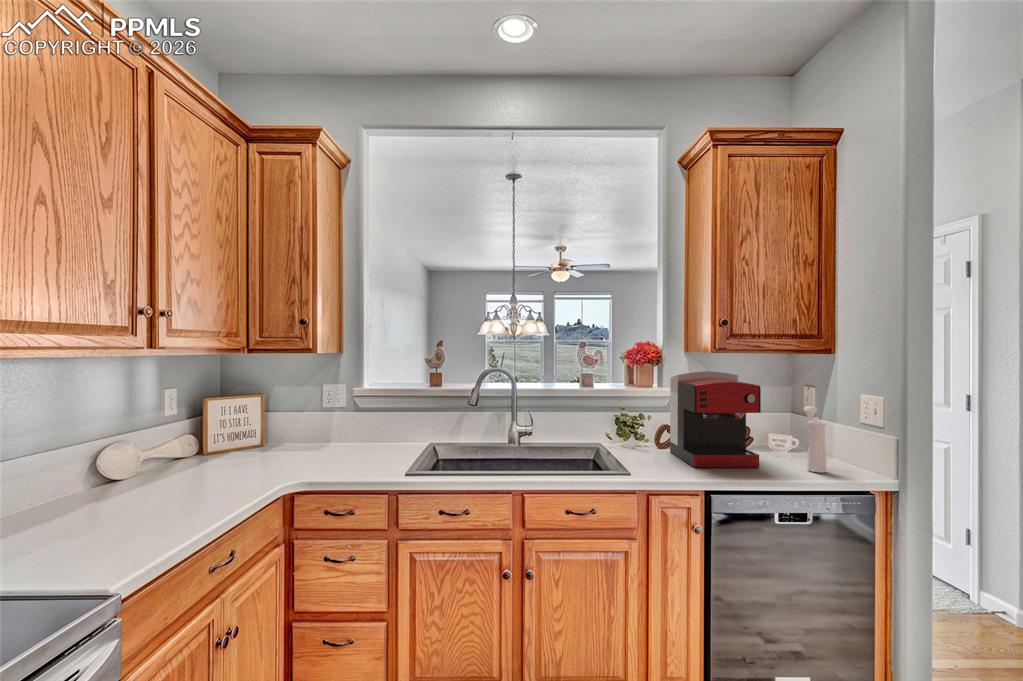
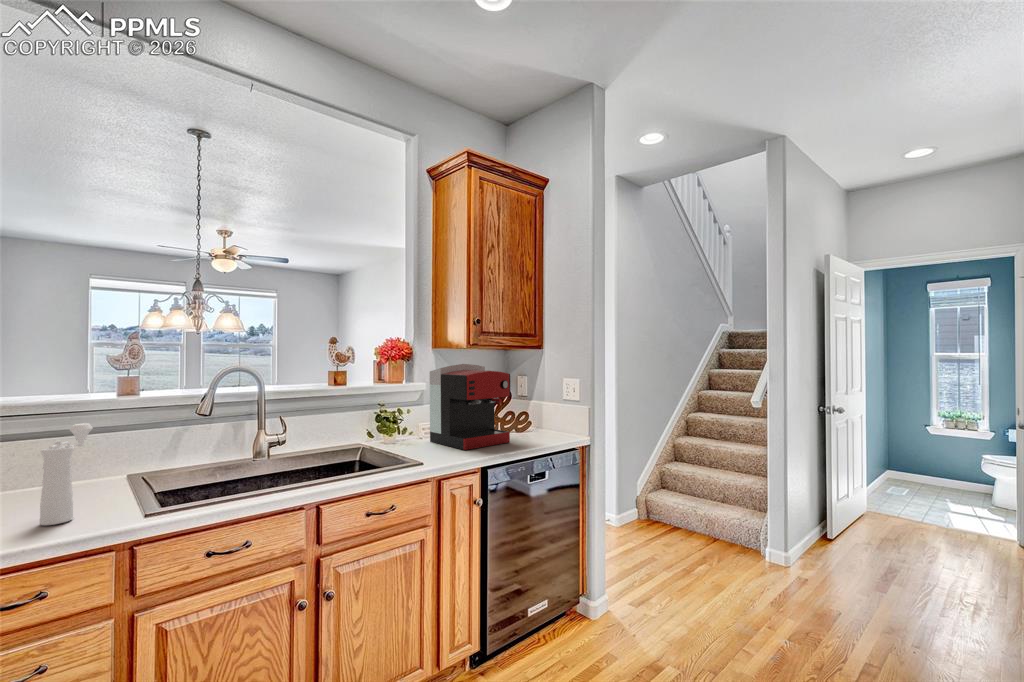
pepper mill: present [804,406,827,473] -> present [40,423,92,525]

